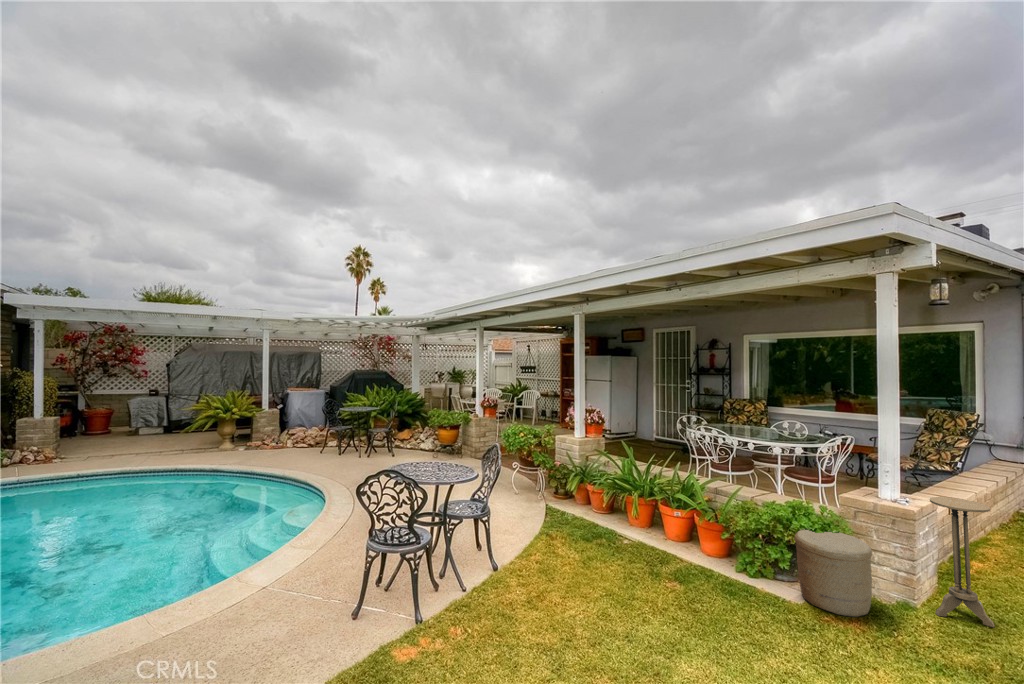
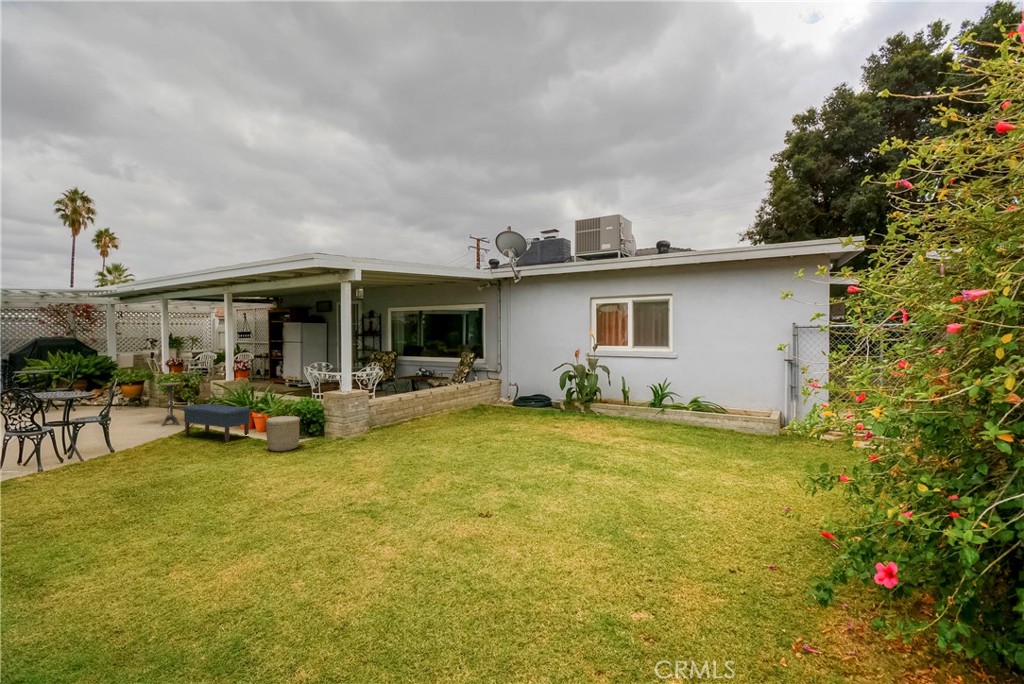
bench: none [582,477,699,560] -> present [183,404,250,442]
side table: present [930,497,994,628] -> present [161,383,180,426]

